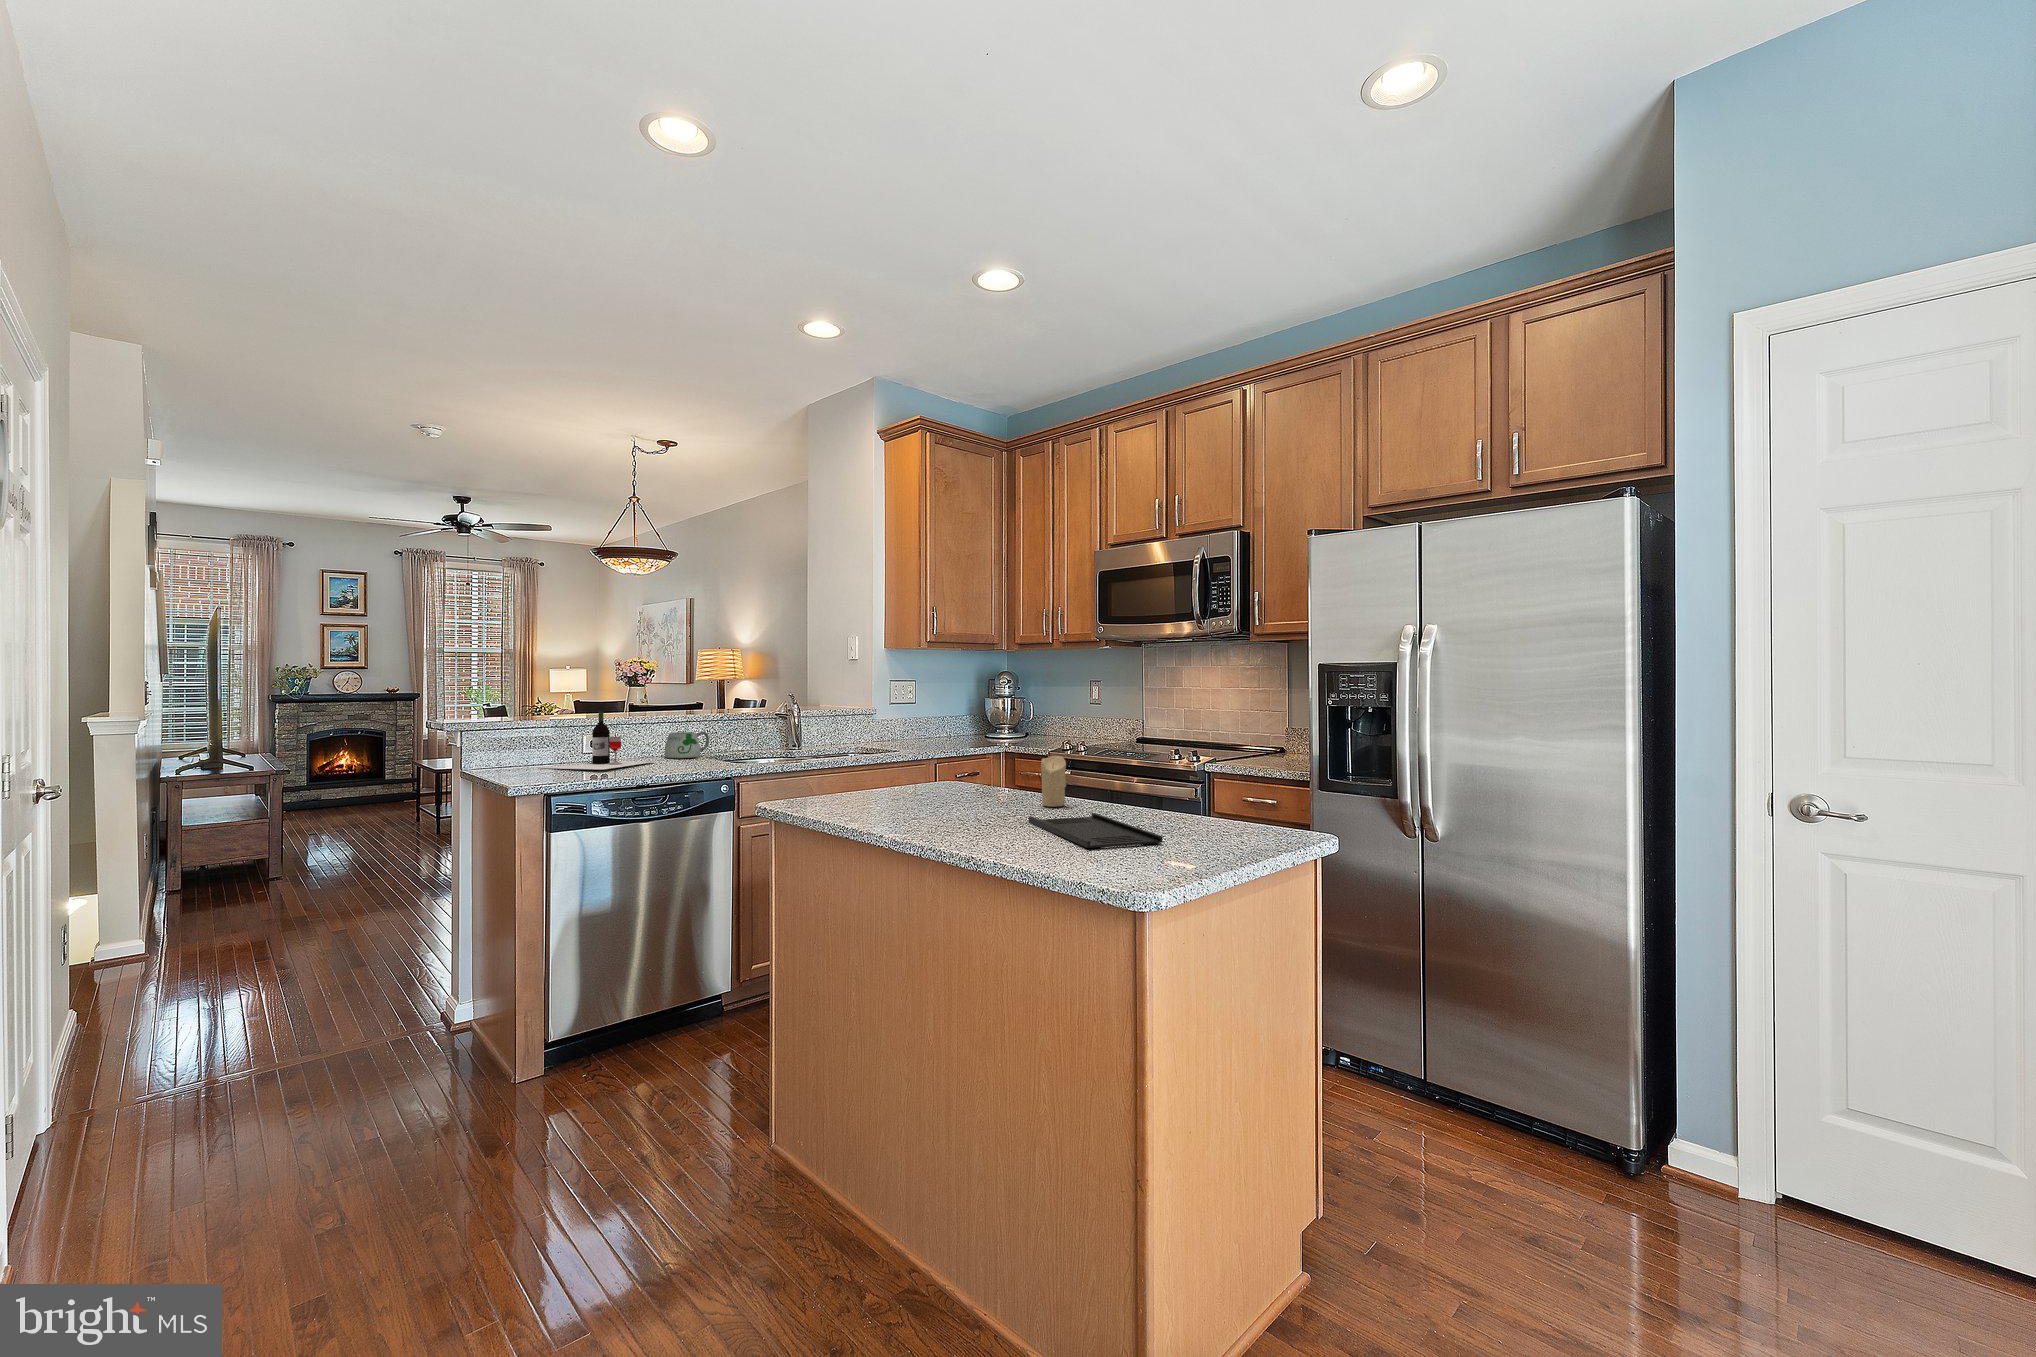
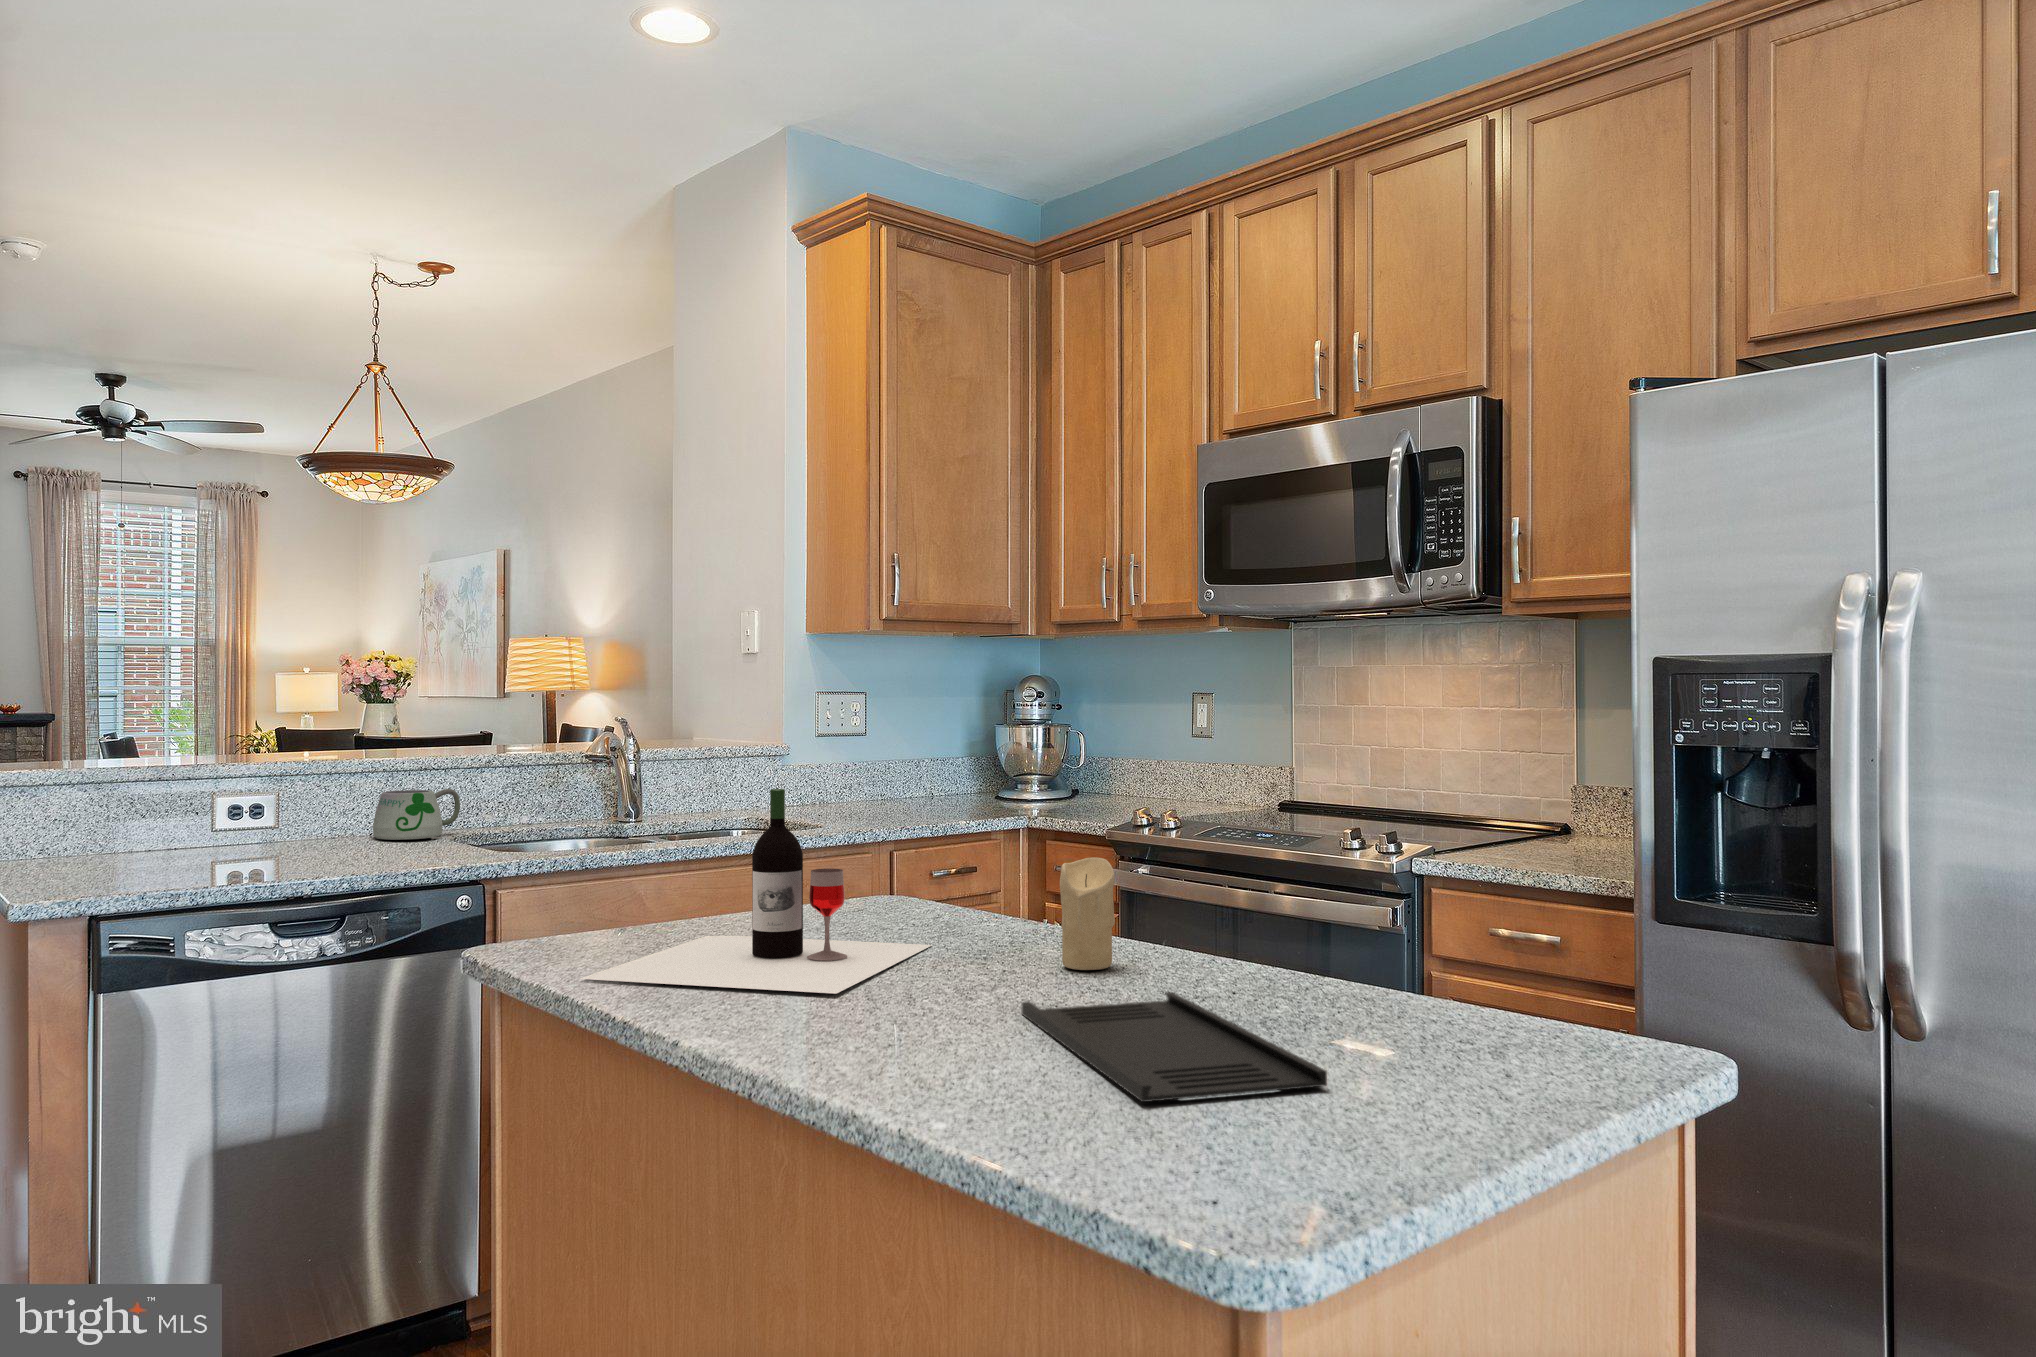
wine bottle: present [540,712,651,770] -> present [580,789,932,994]

